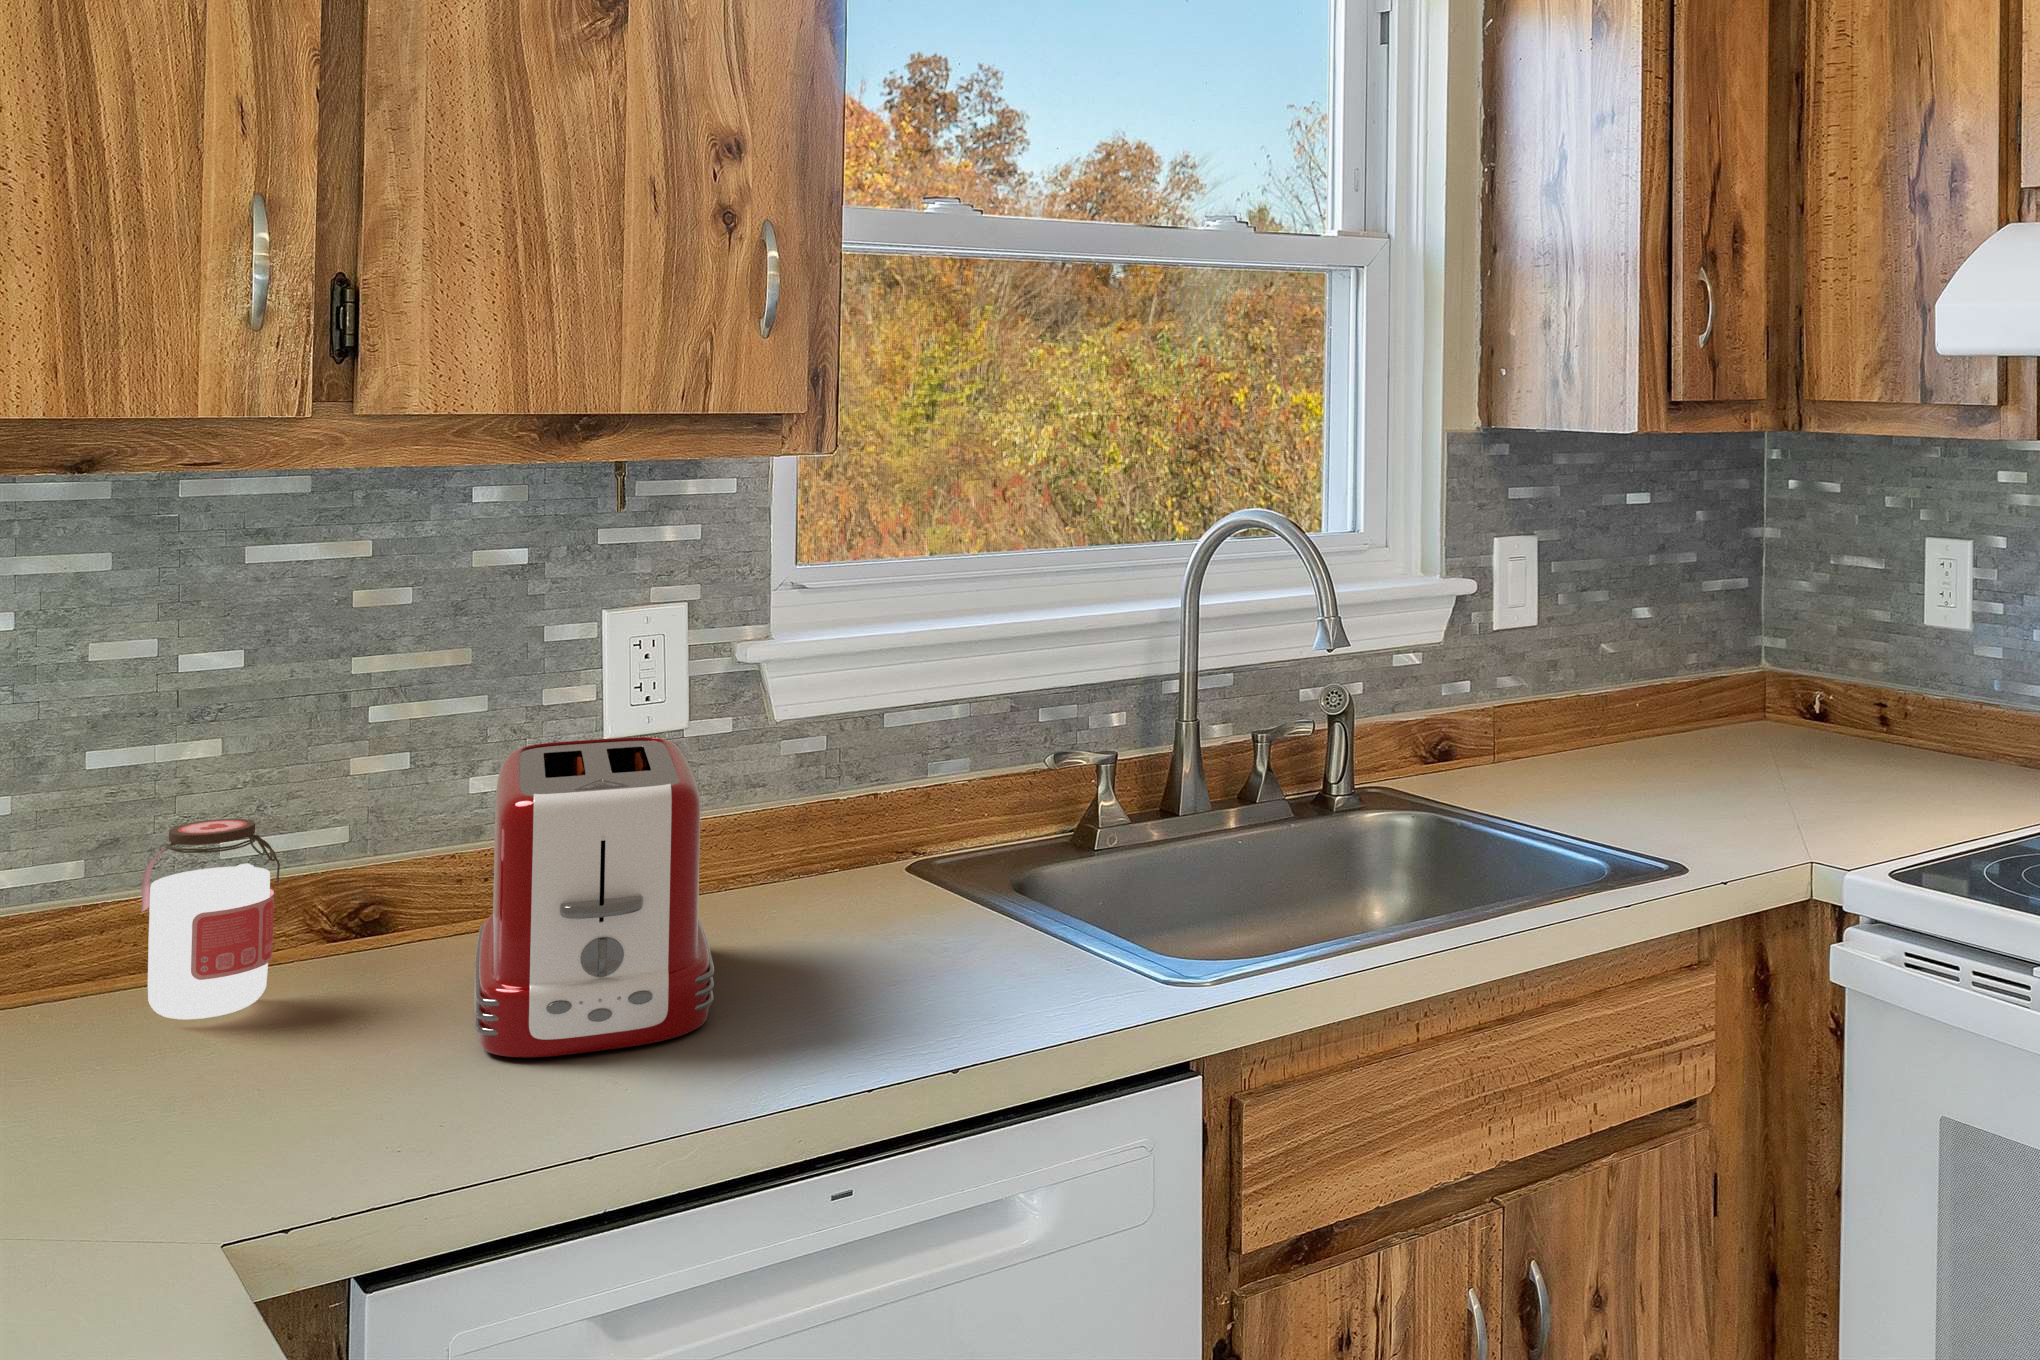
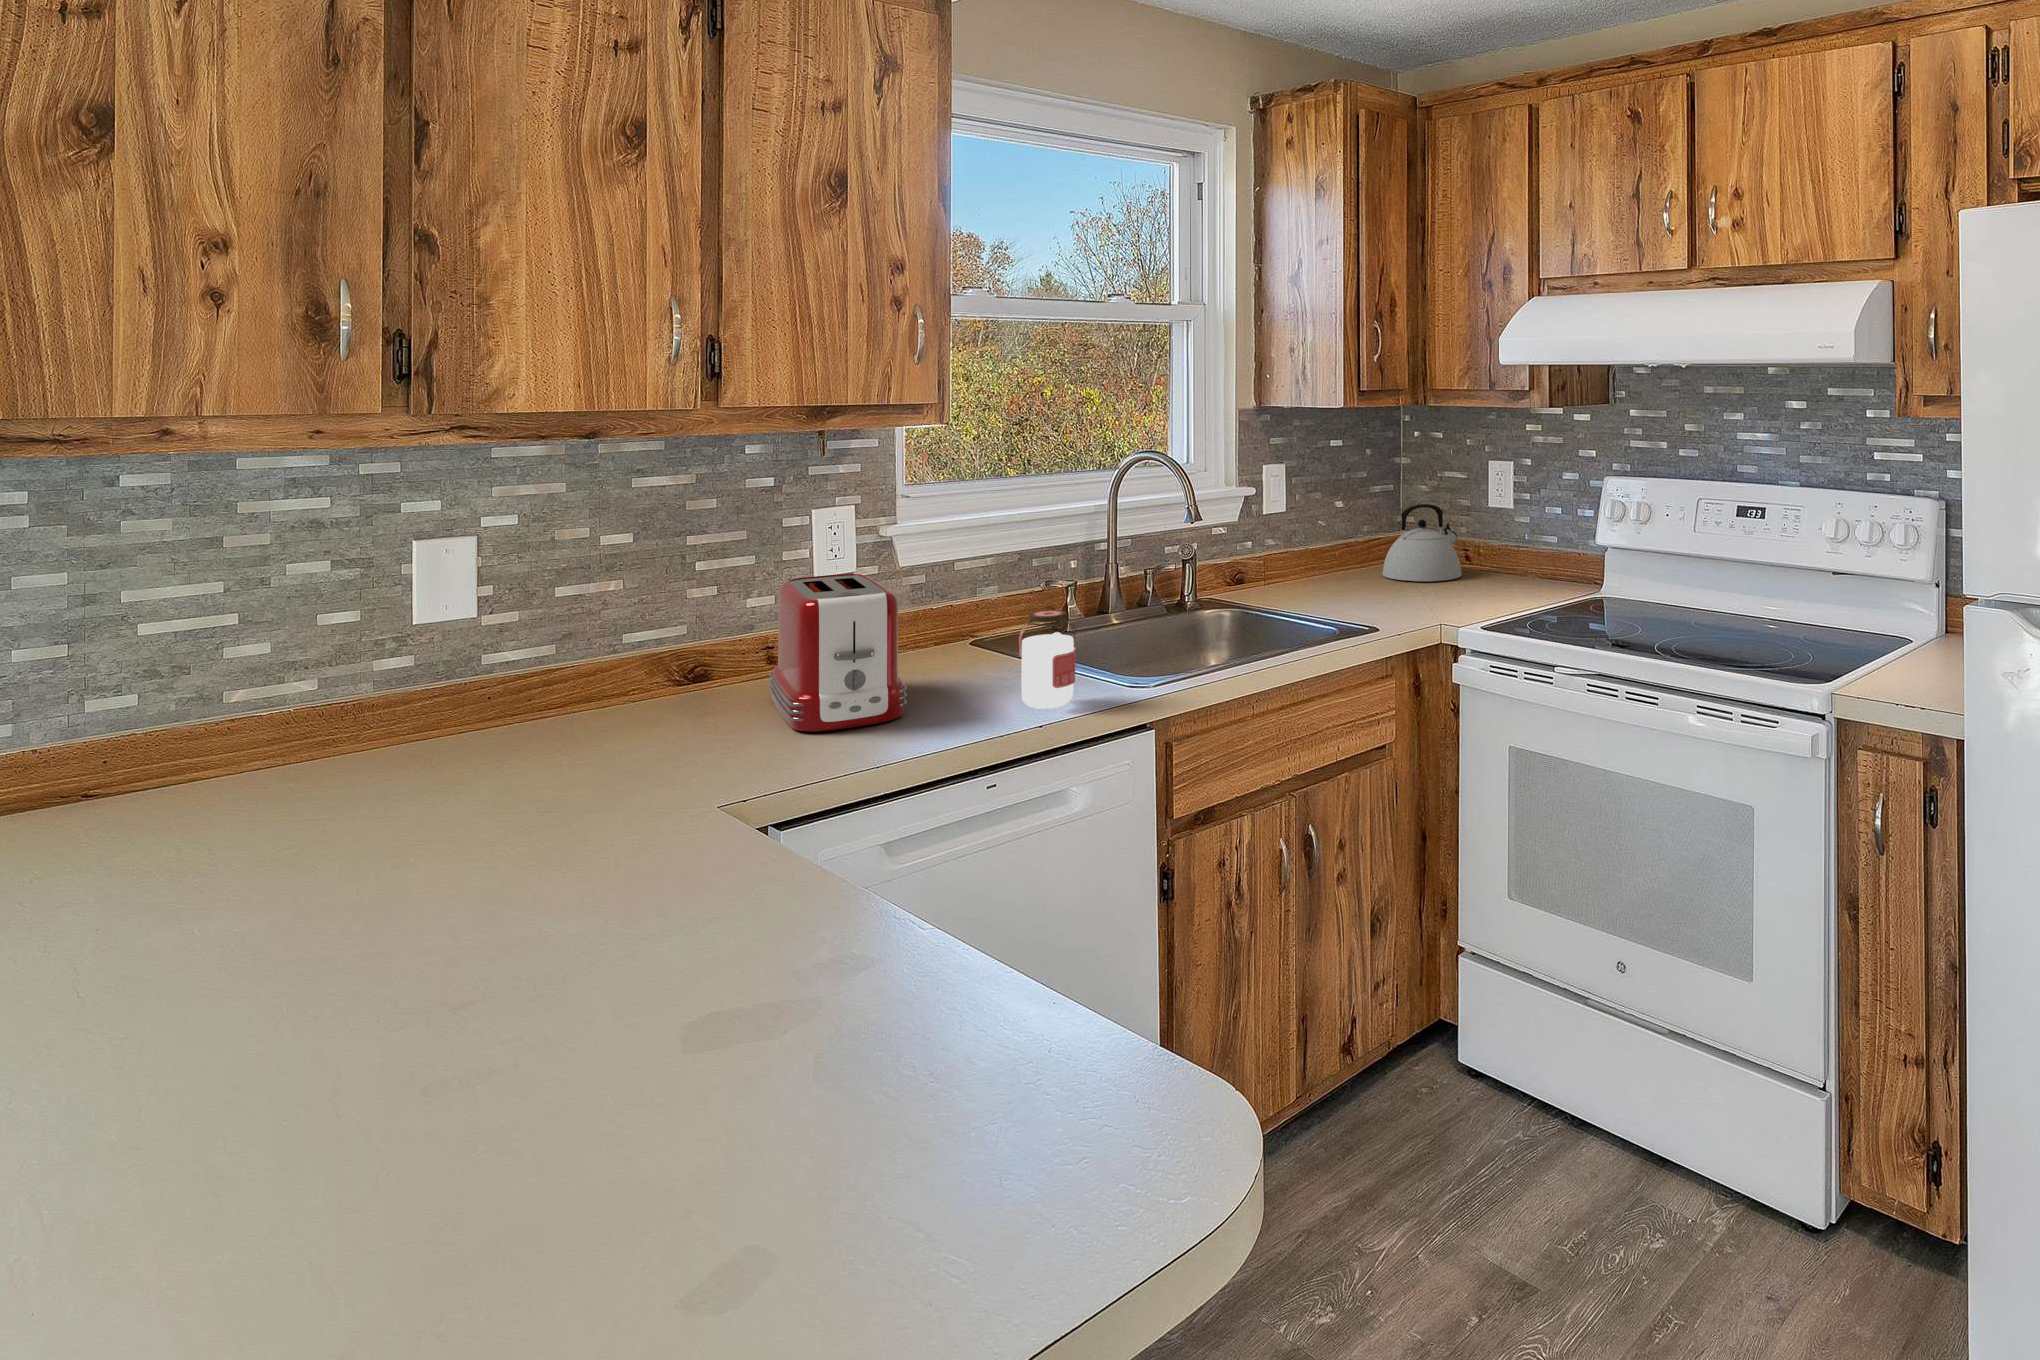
kettle: none [1717,618,1869,767] -> present [1382,504,1462,581]
jar: present [141,819,280,1019] -> present [1019,610,1076,709]

